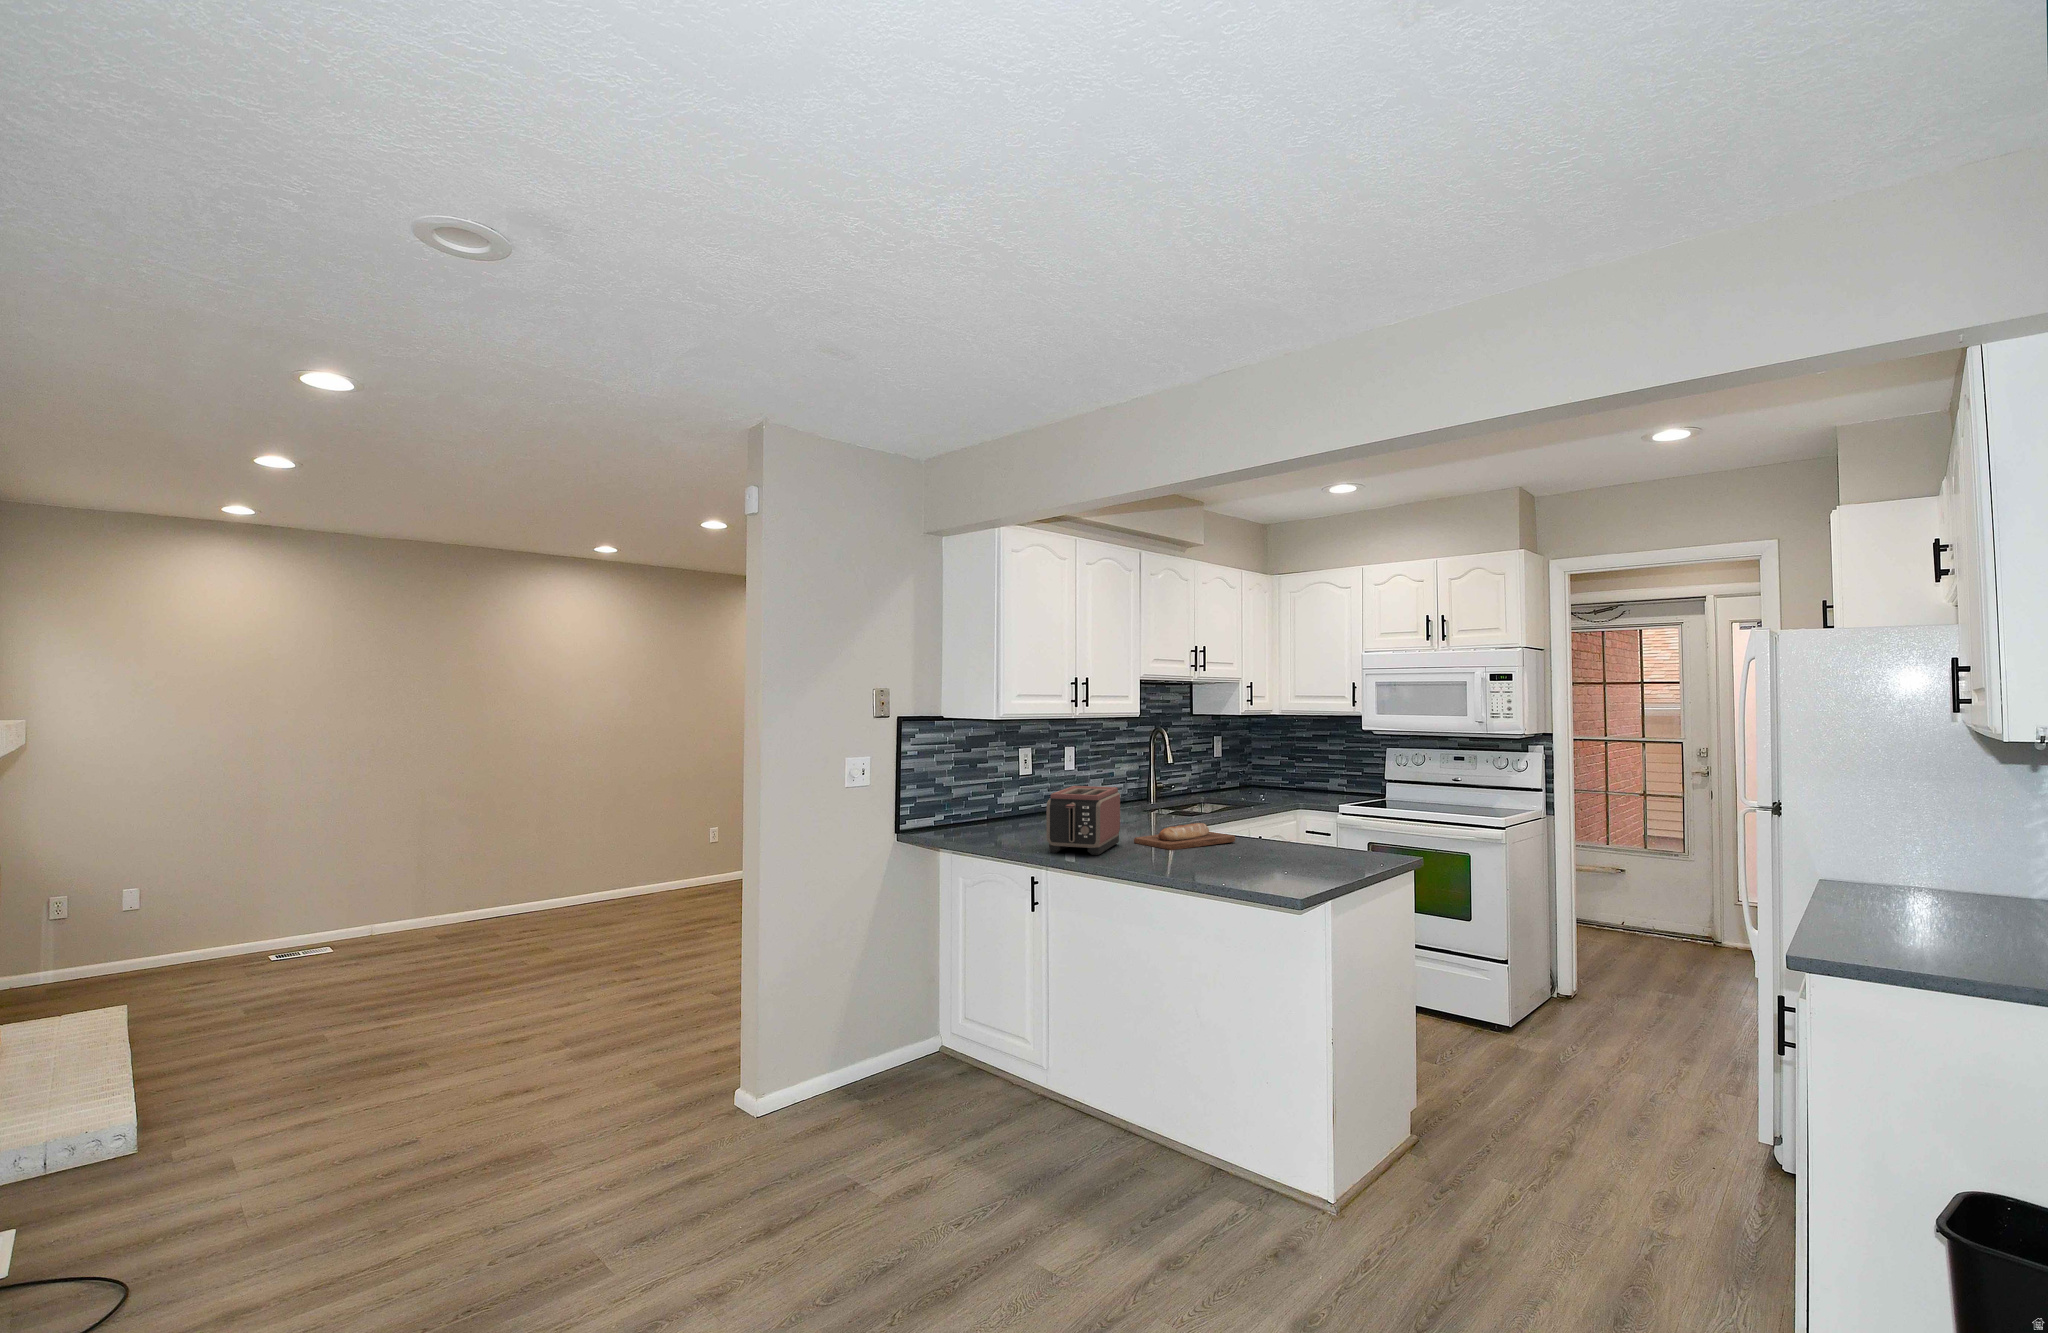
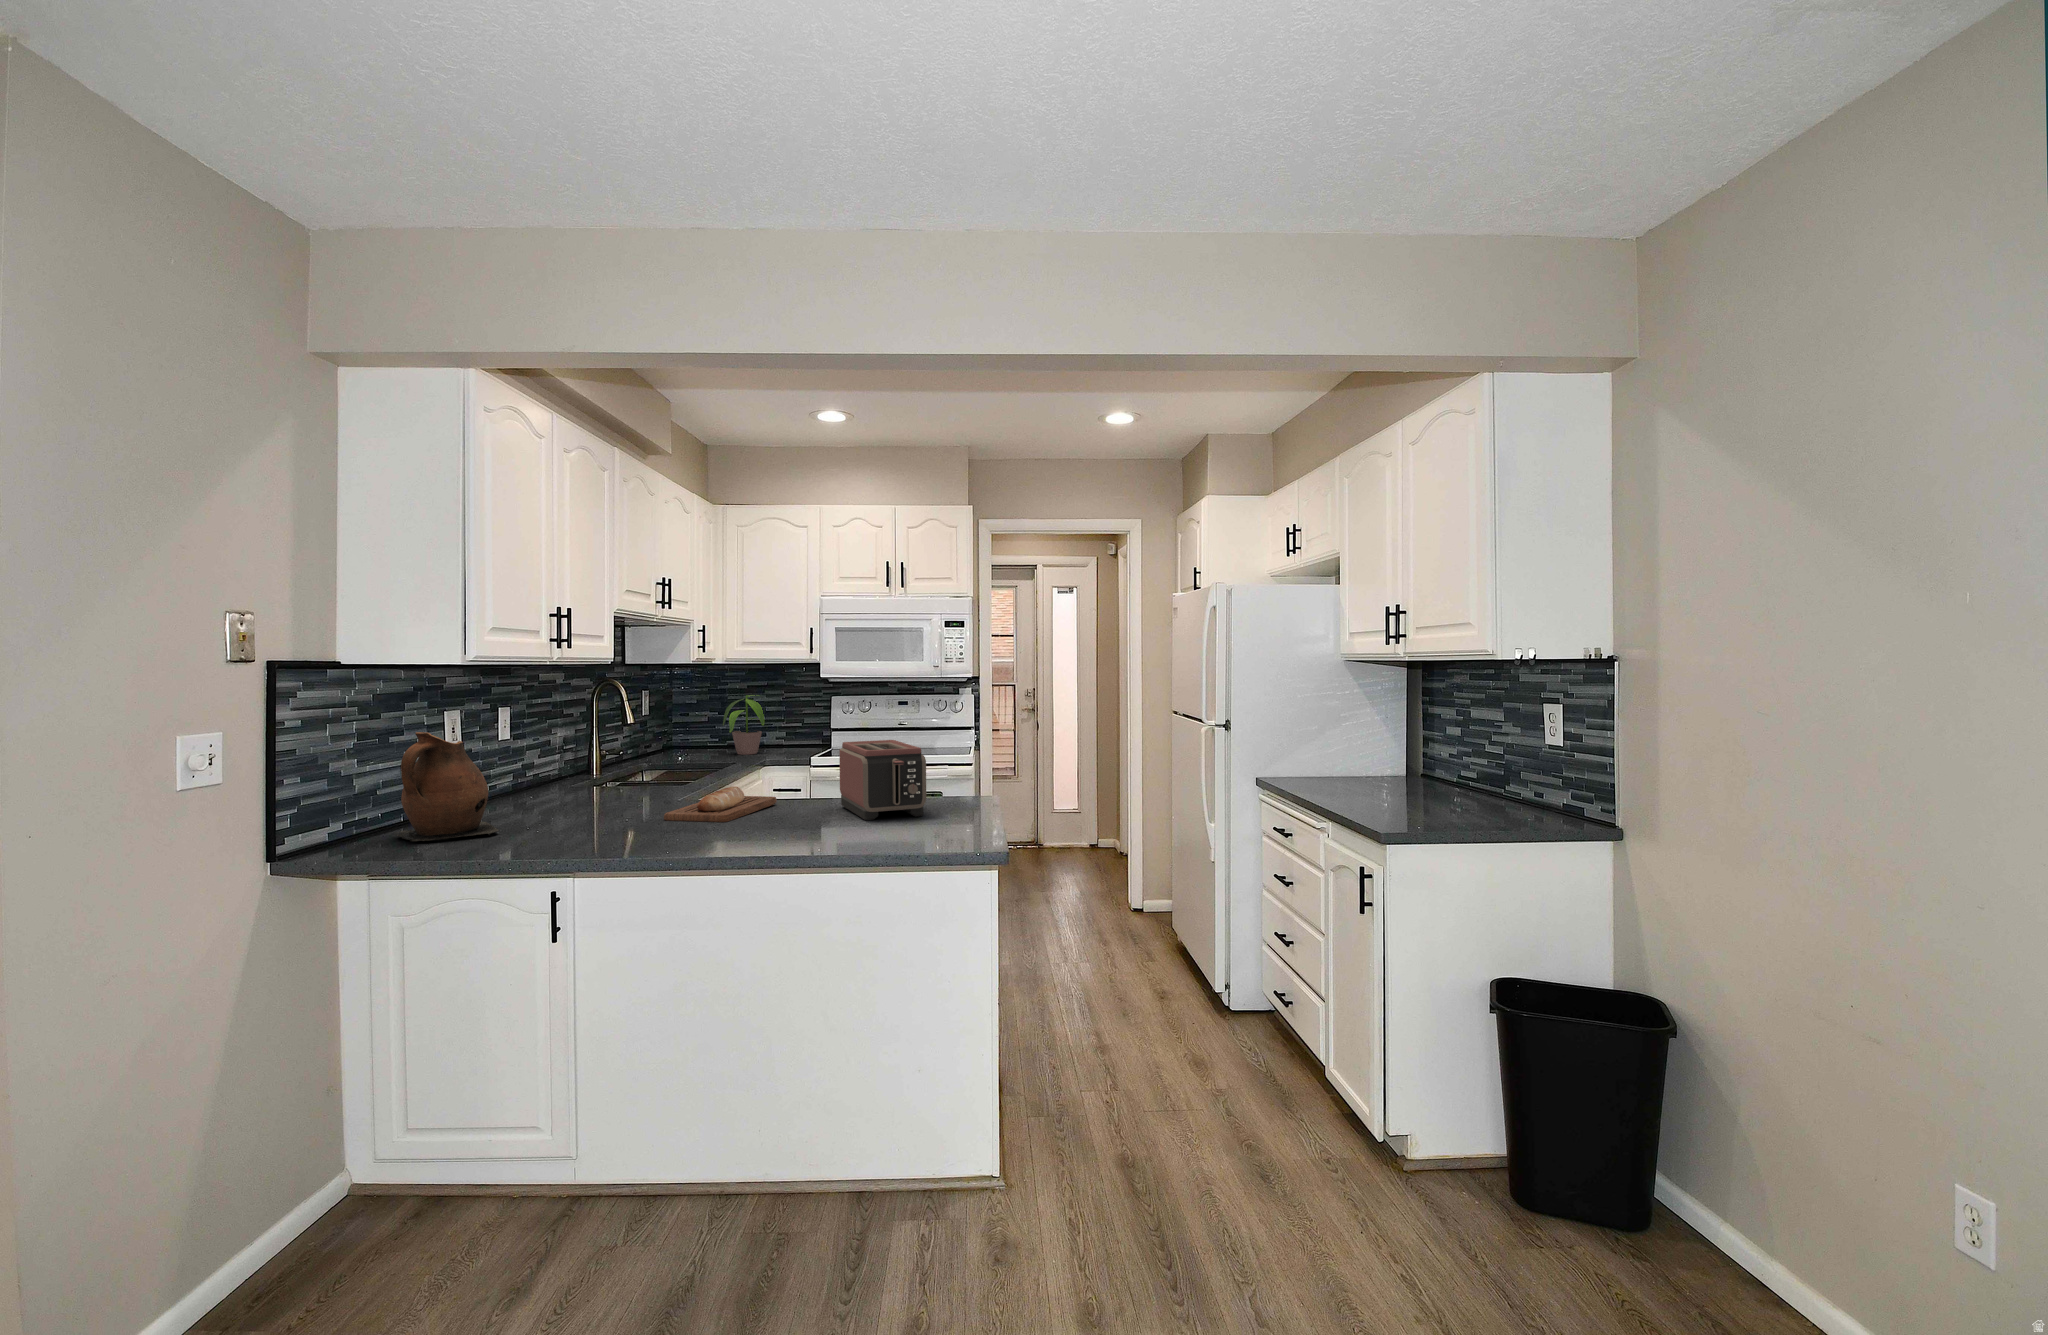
potted plant: none [1282,742,1345,799] -> present [723,695,765,755]
ceramic pitcher: none [967,763,1026,838] -> present [397,732,499,842]
toaster: present [1046,786,1120,855] -> present [839,740,926,821]

